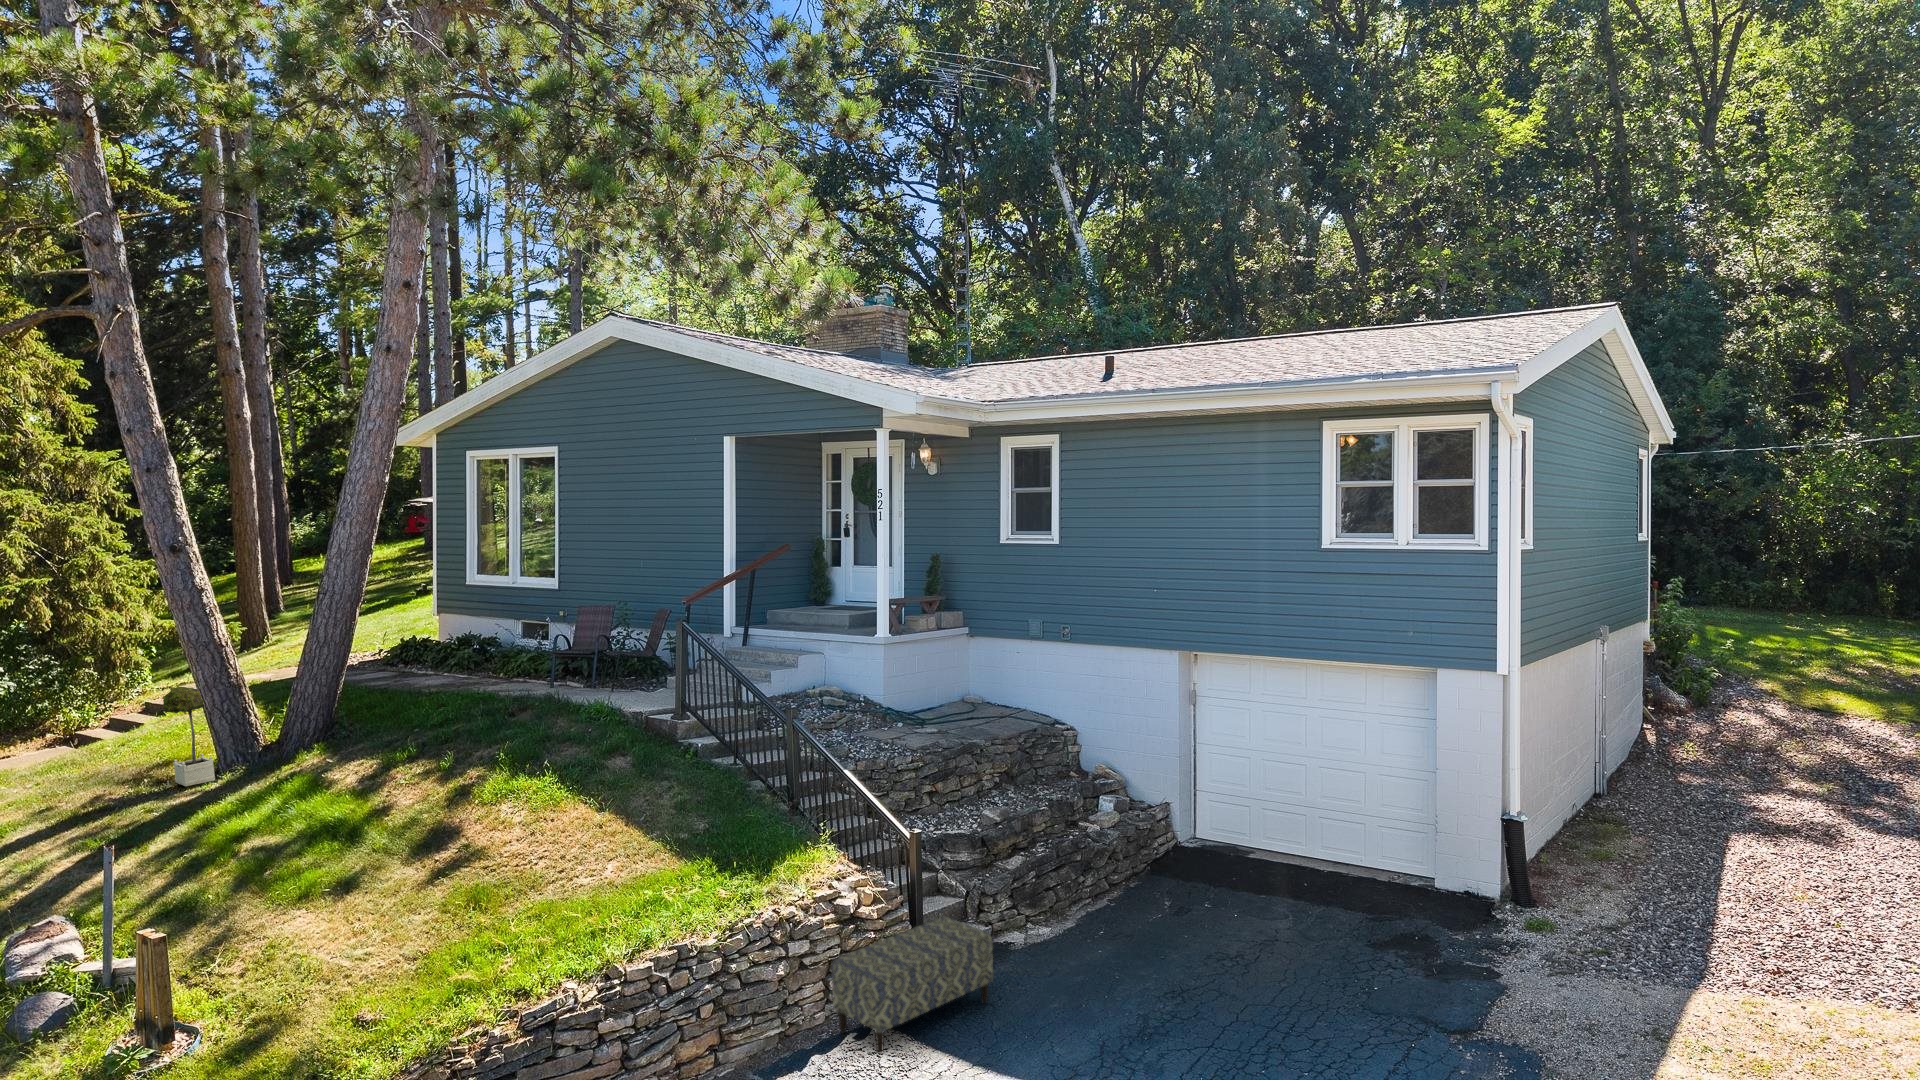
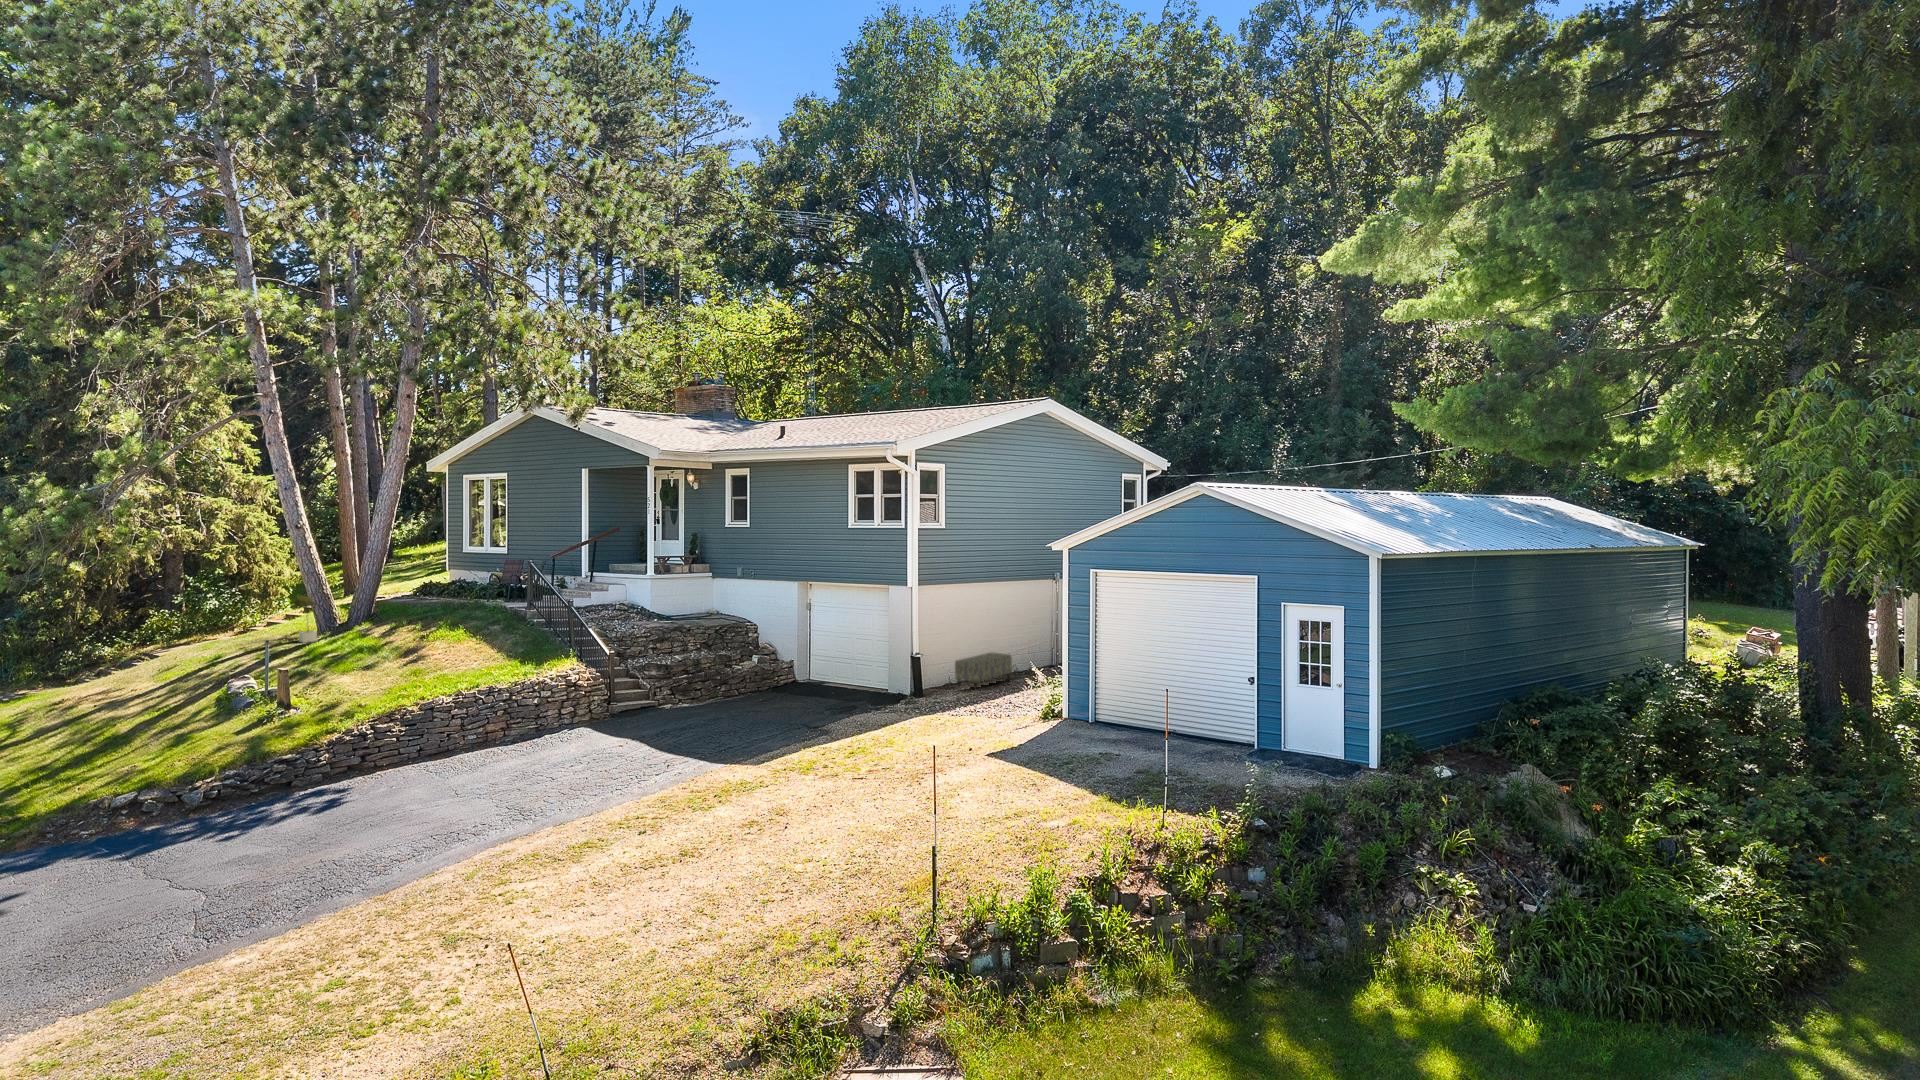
bench: present [832,916,993,1053] -> present [955,653,1012,690]

